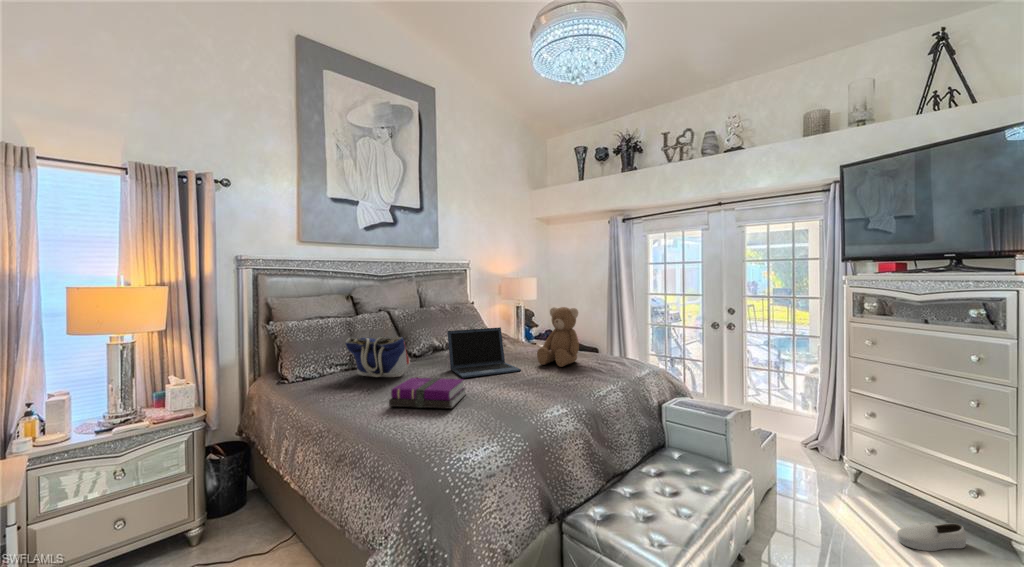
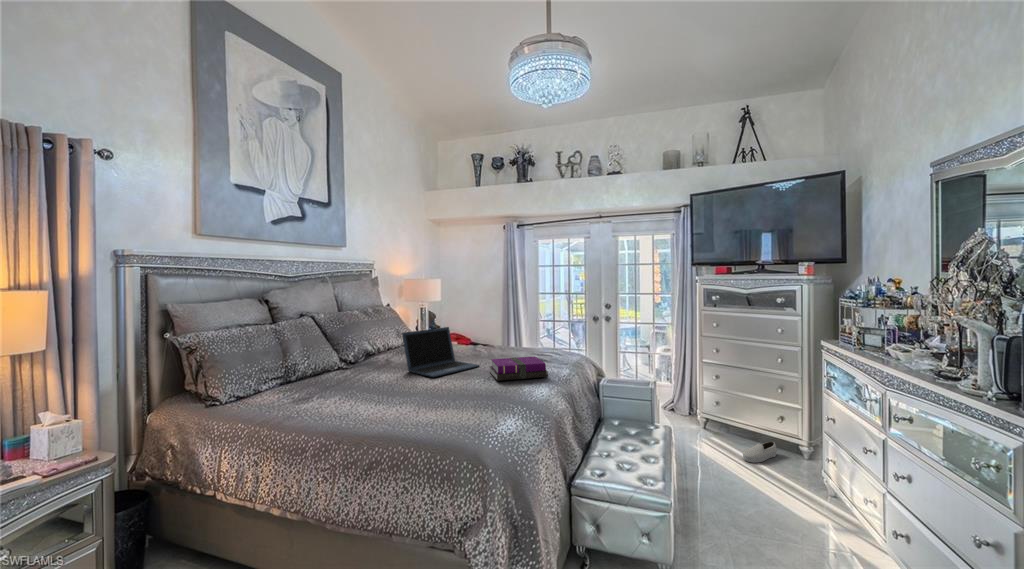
teddy bear: present [537,307,579,367] -> none [487,305,523,360]
tote bag: present [345,337,410,377] -> none [296,340,371,386]
notebook: present [389,378,466,409] -> present [490,356,548,381]

